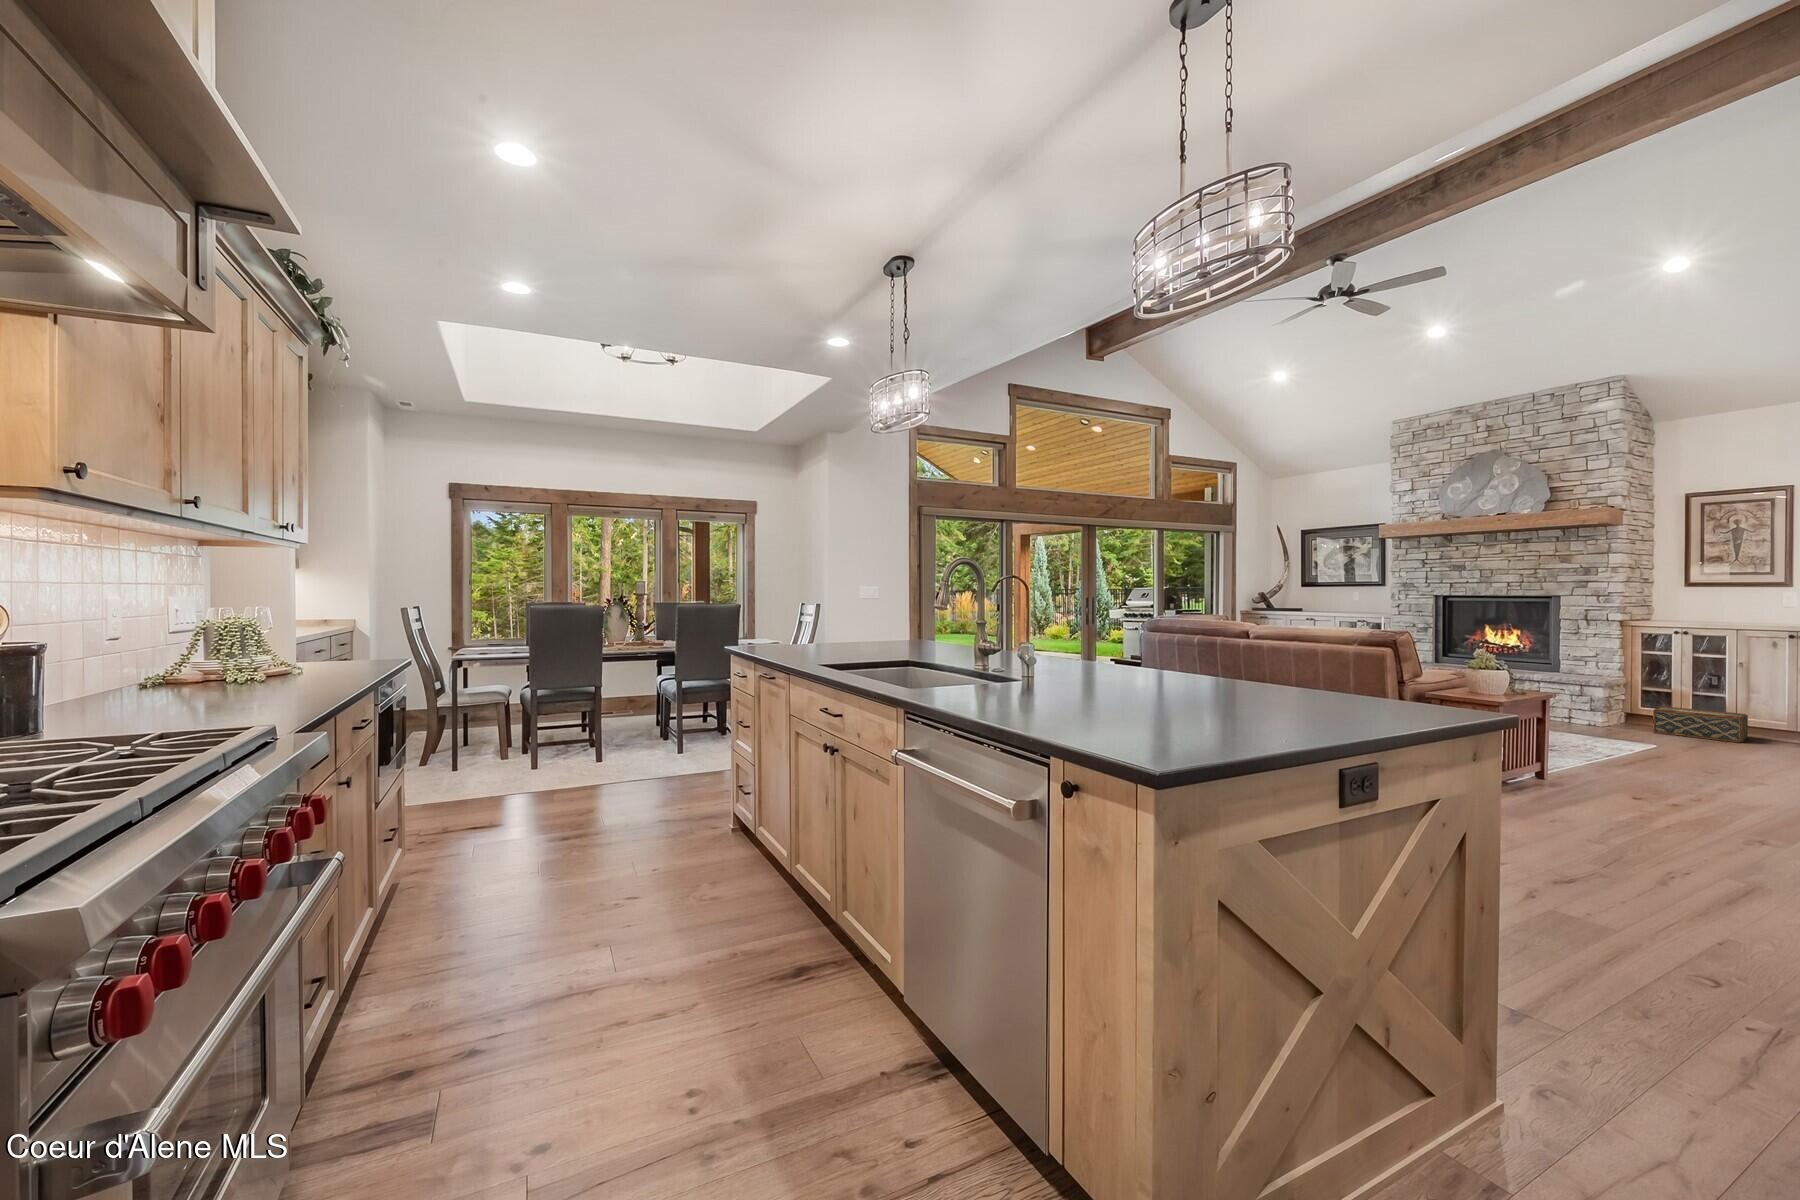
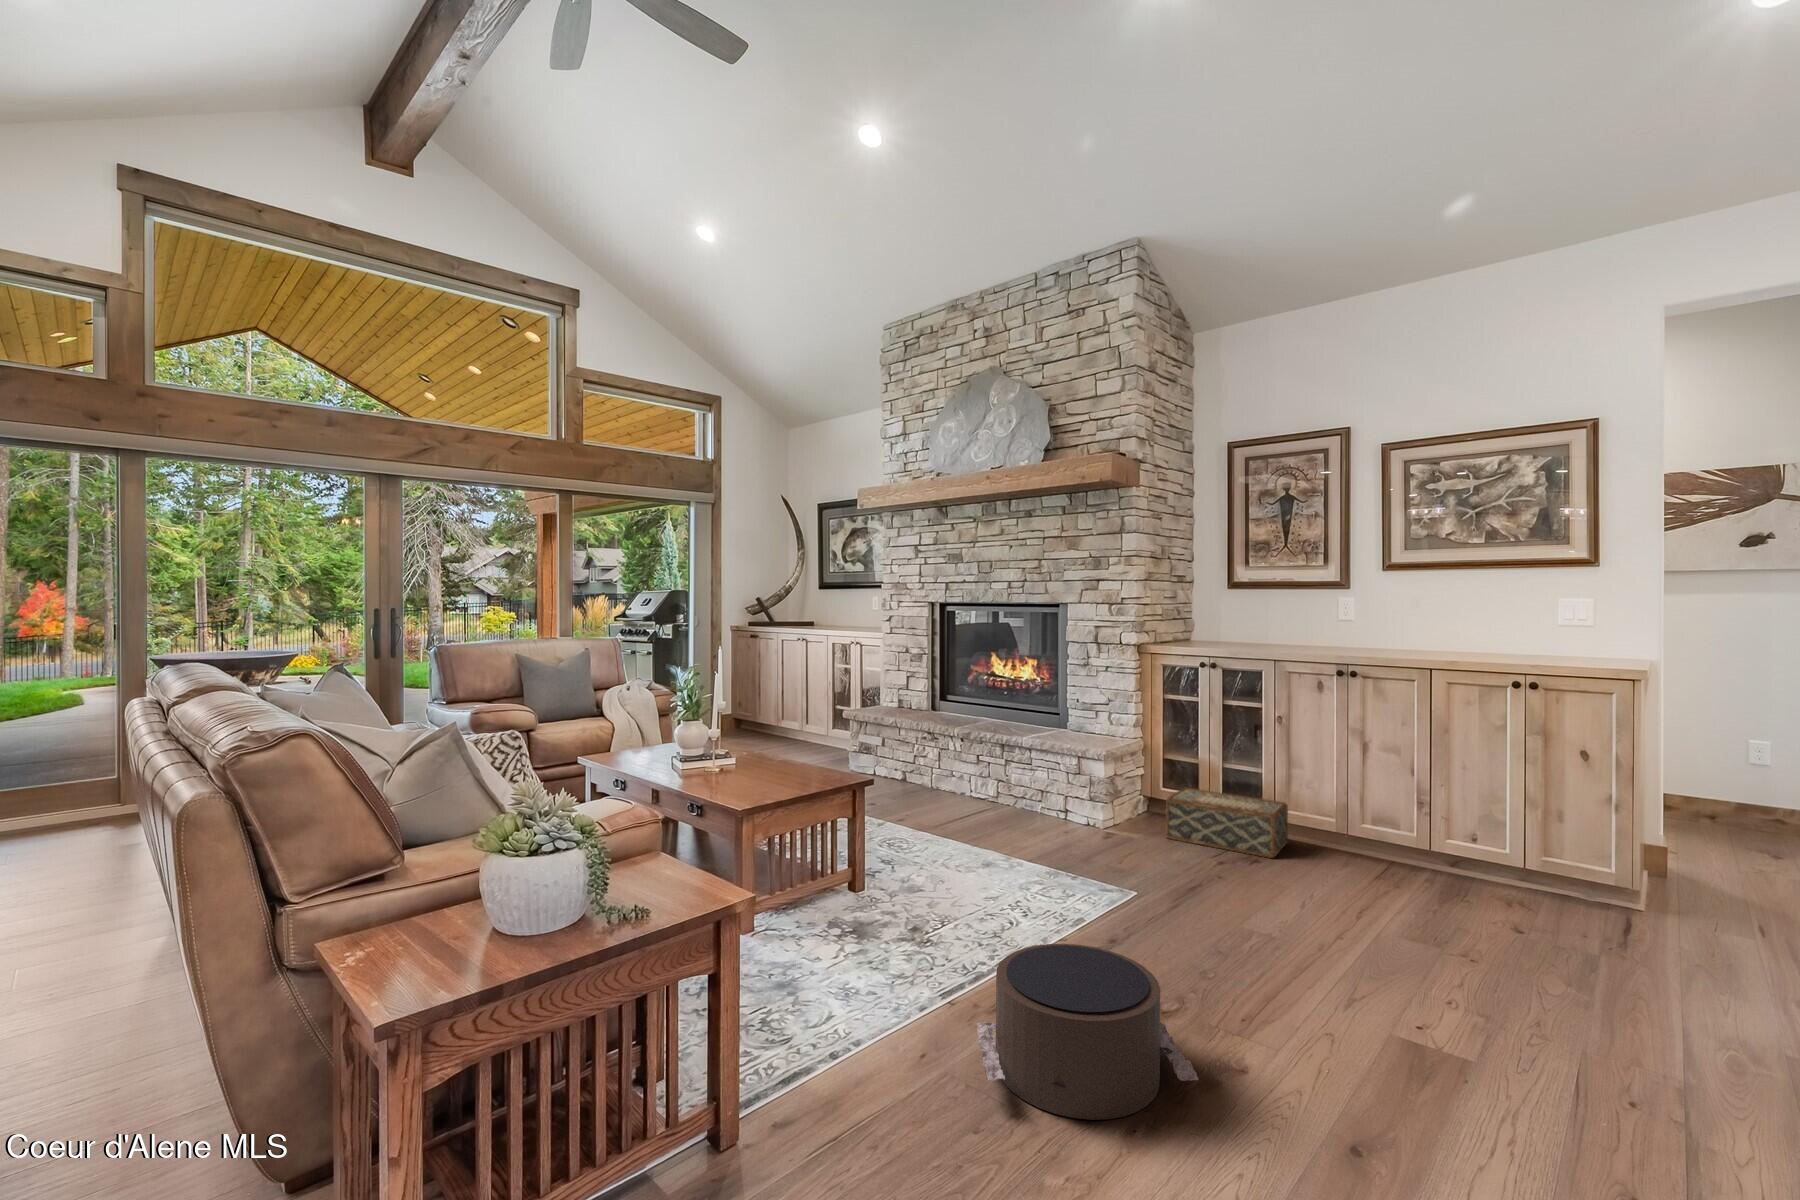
pouf: none [1623,739,1751,790] -> present [977,944,1198,1120]

